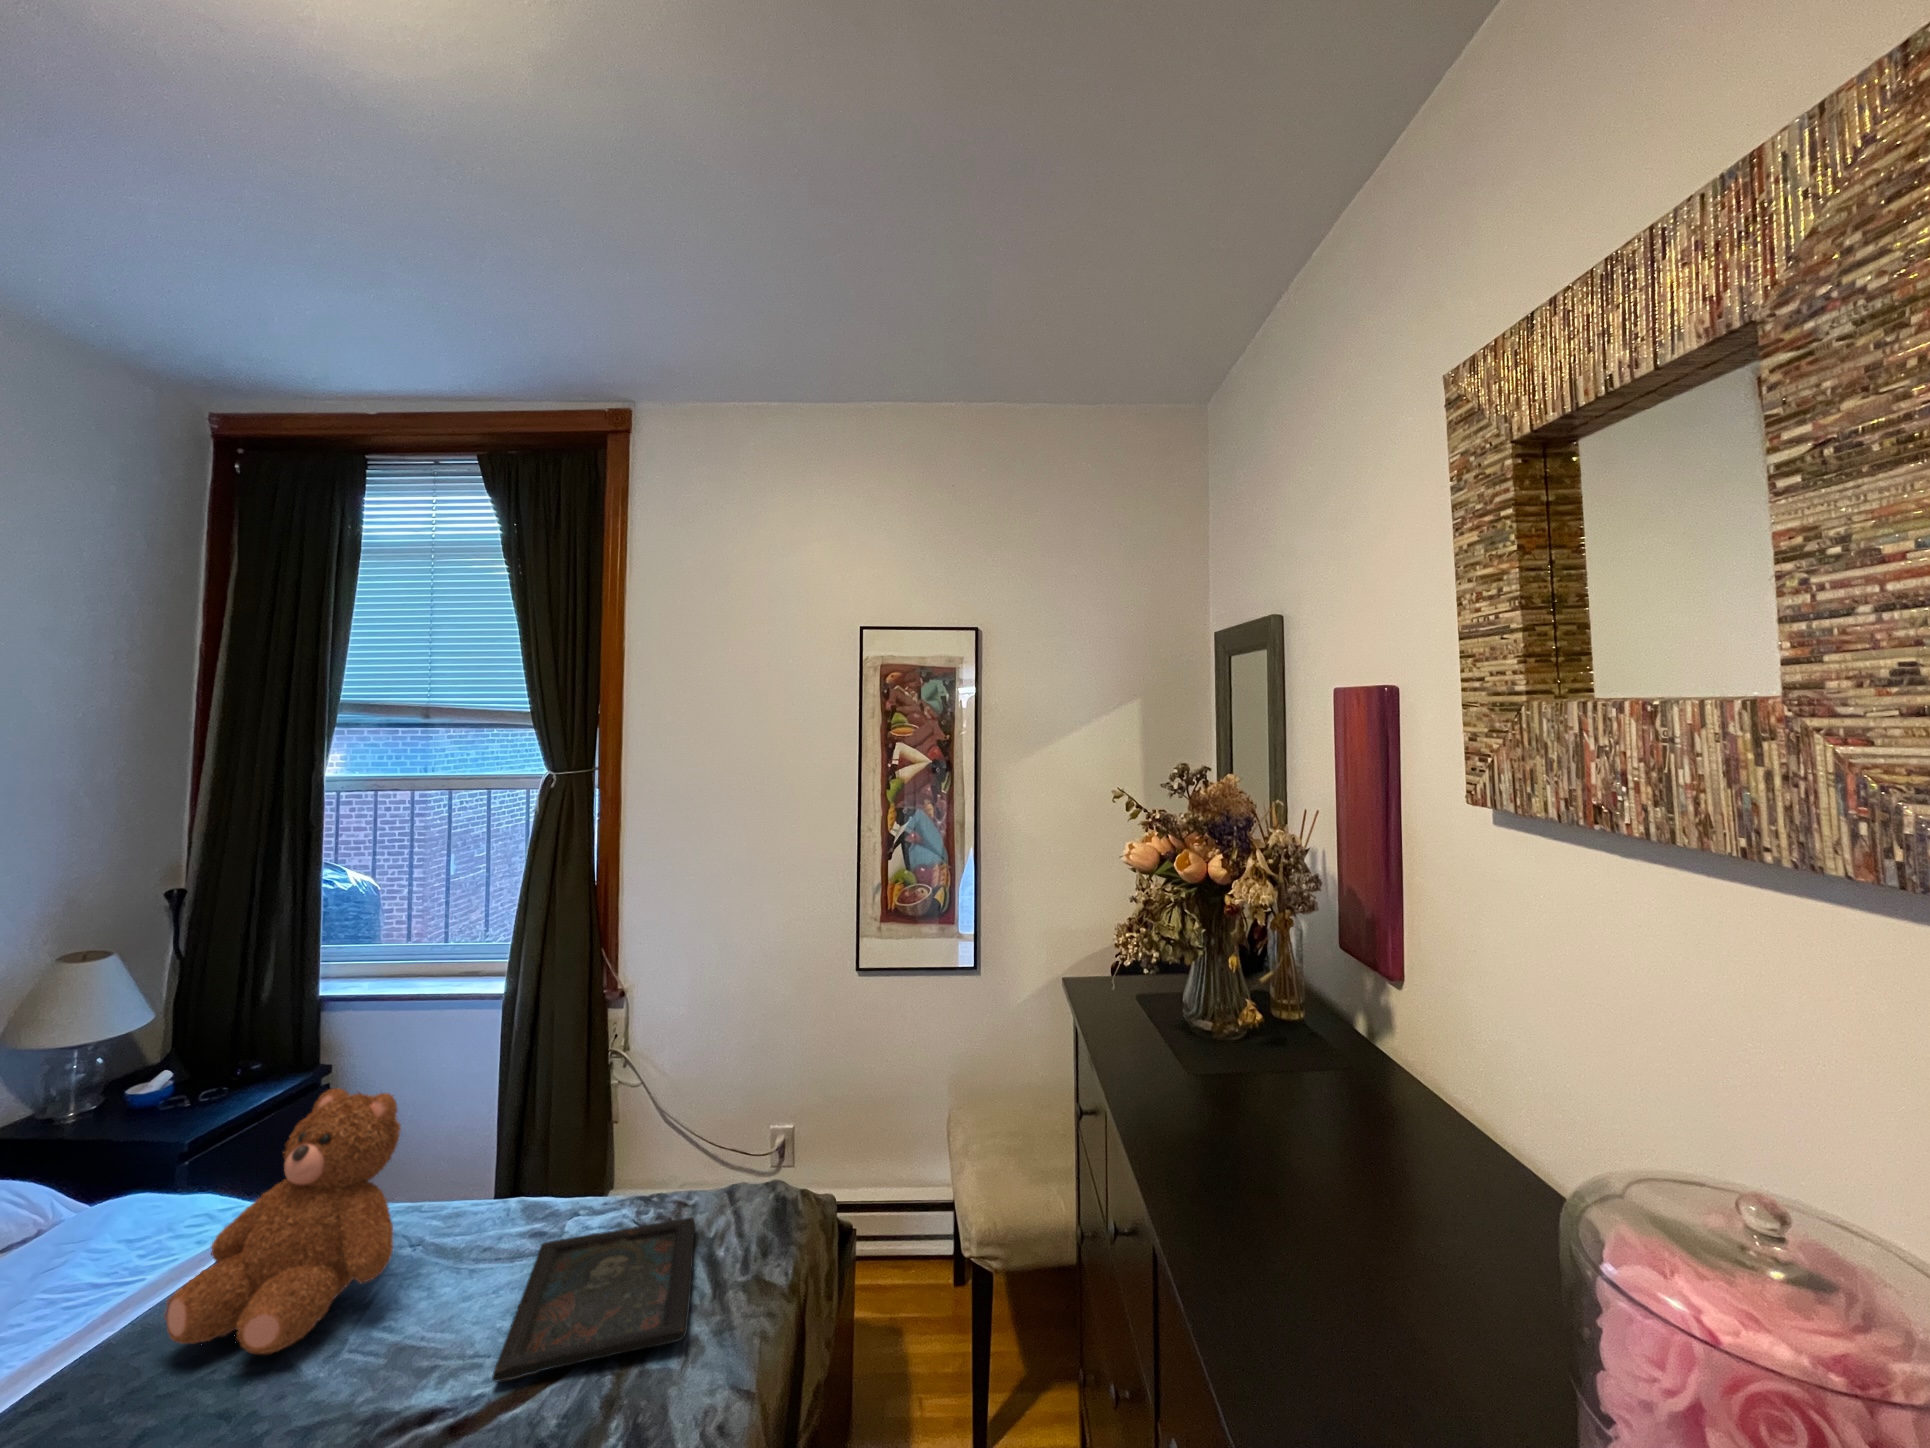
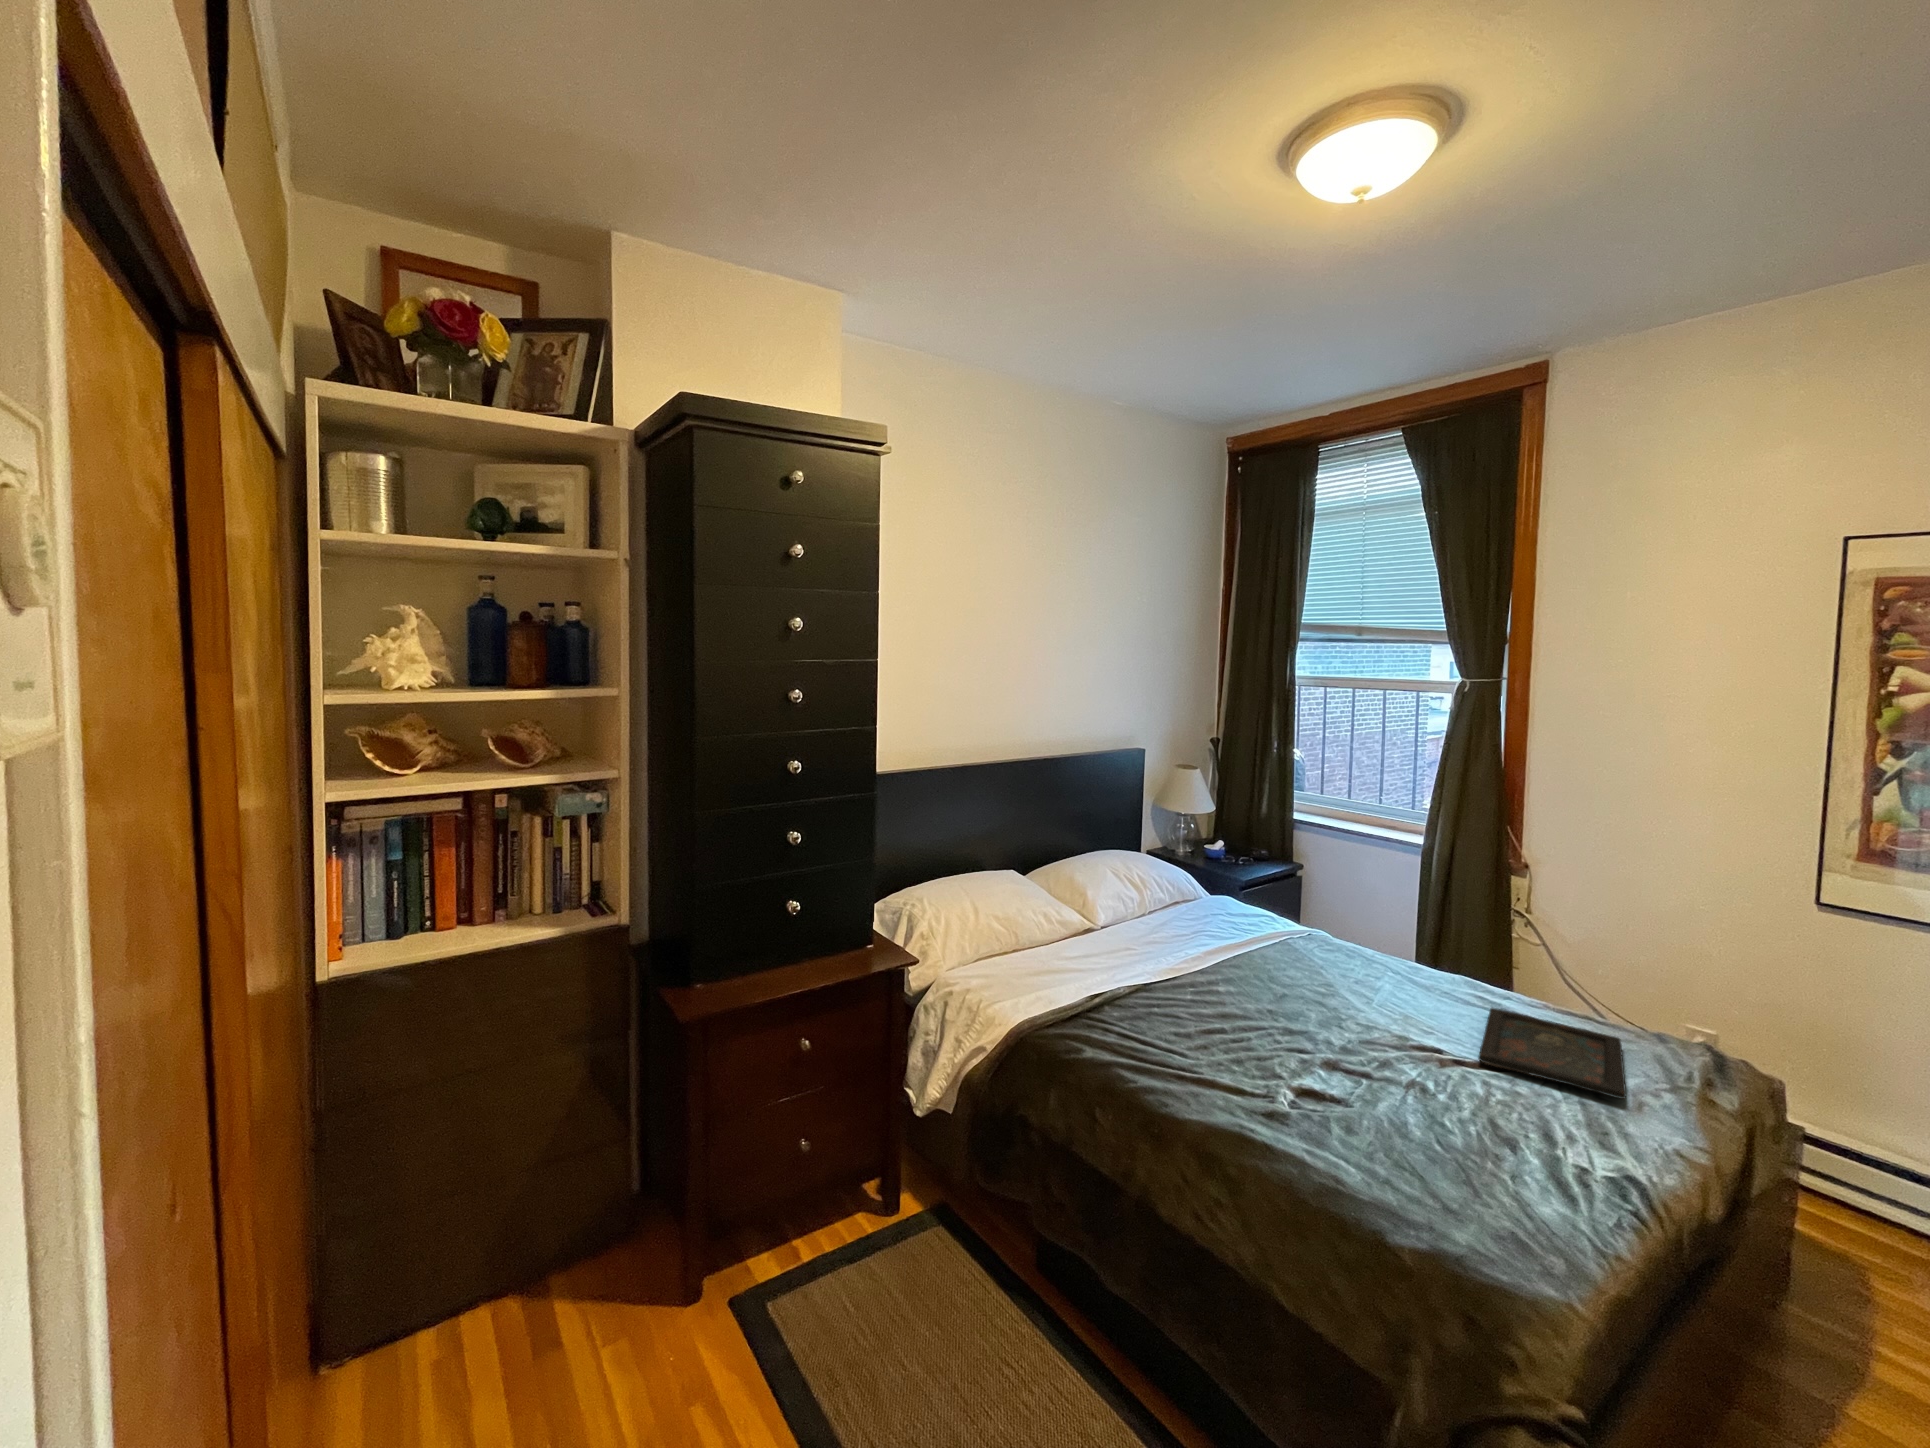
teddy bear: present [164,1088,401,1354] -> none [1286,866,1400,997]

